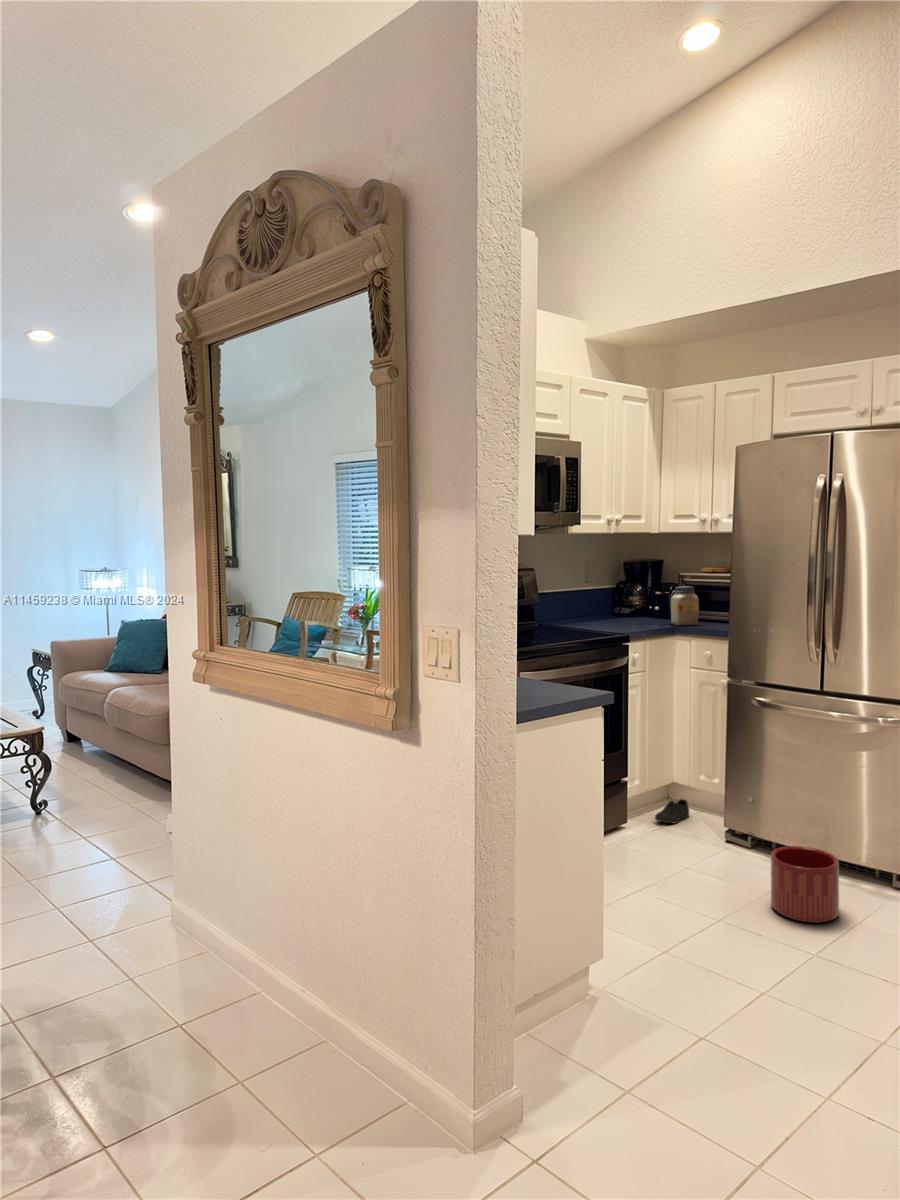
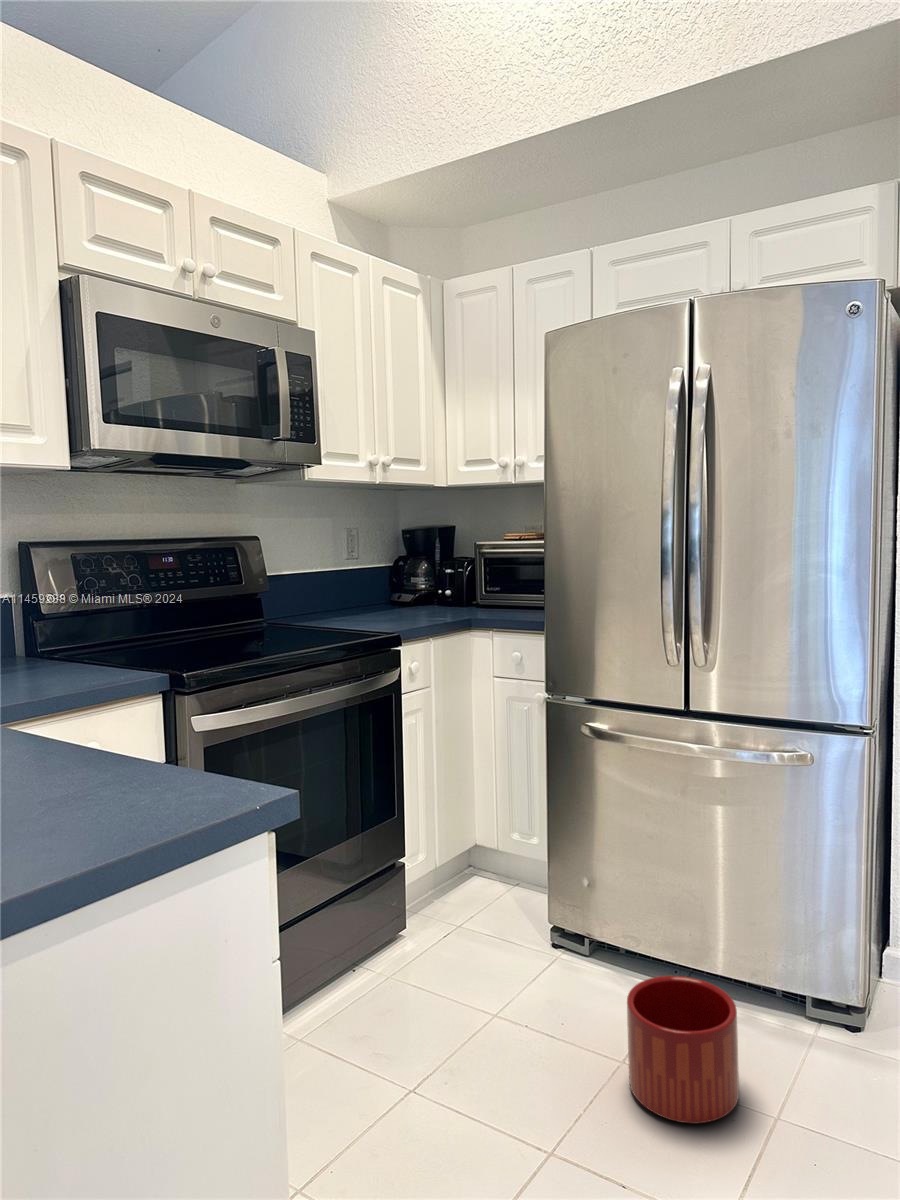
jar: present [671,586,699,626] -> none [463,559,503,617]
shoe: present [655,799,689,823] -> none [447,865,499,915]

